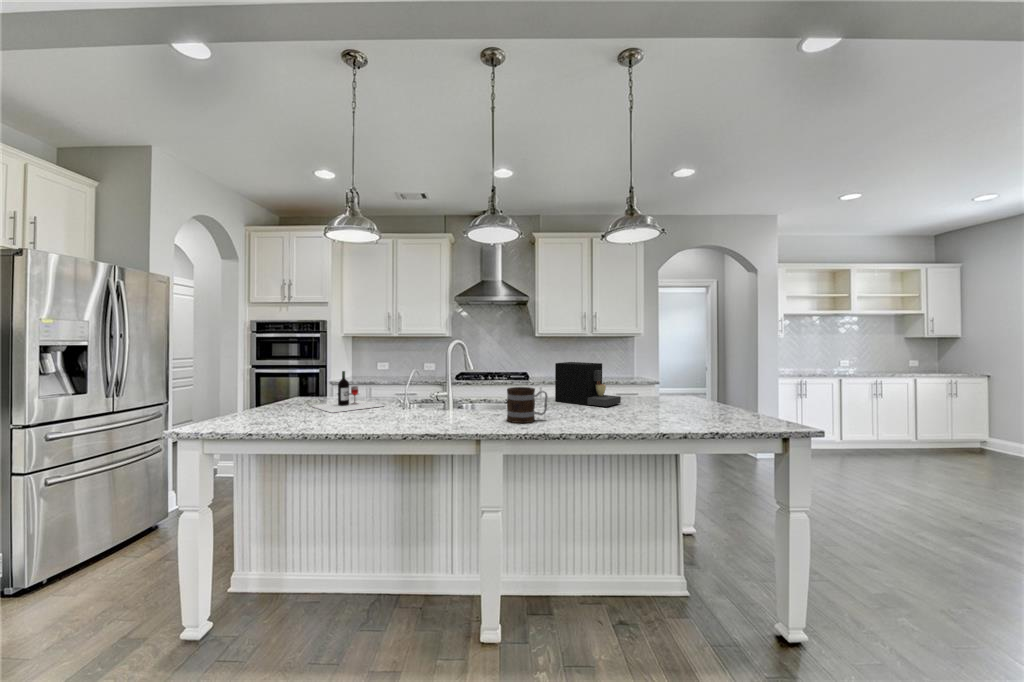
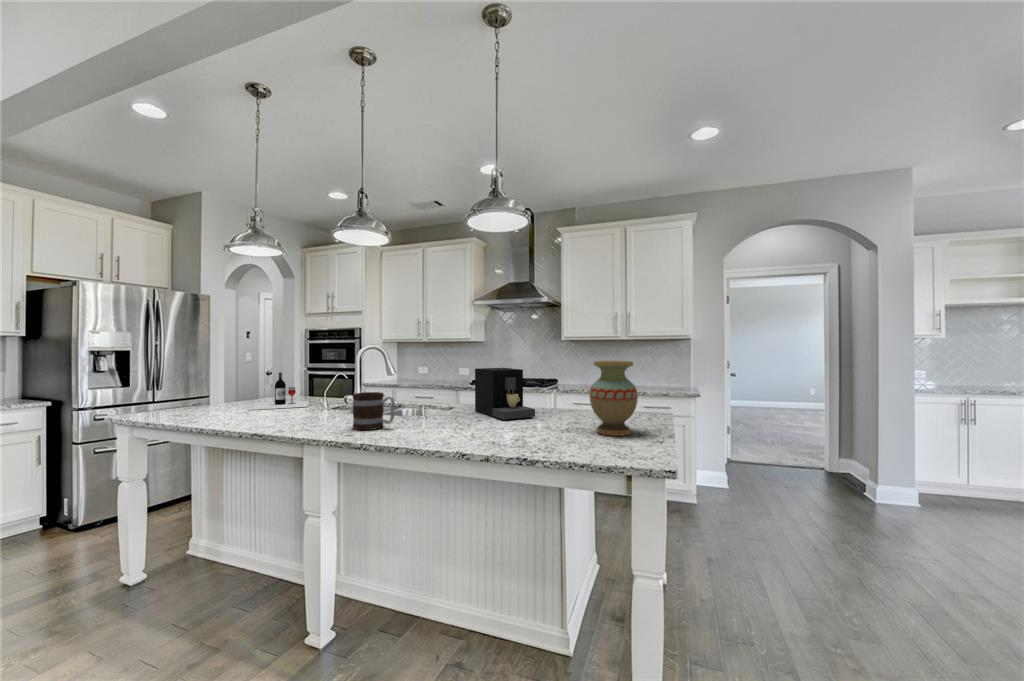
vase: none [689,355,729,413] -> present [590,361,638,436]

